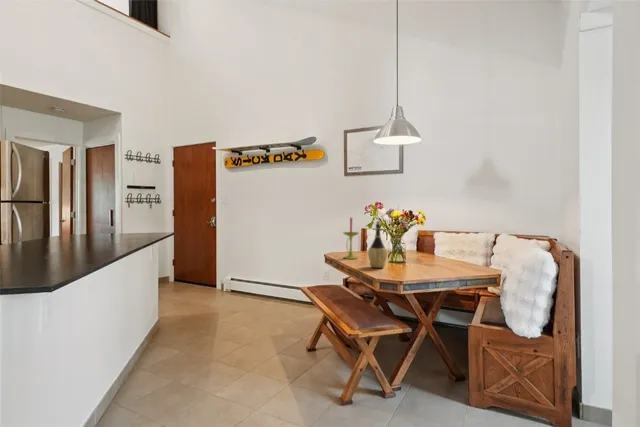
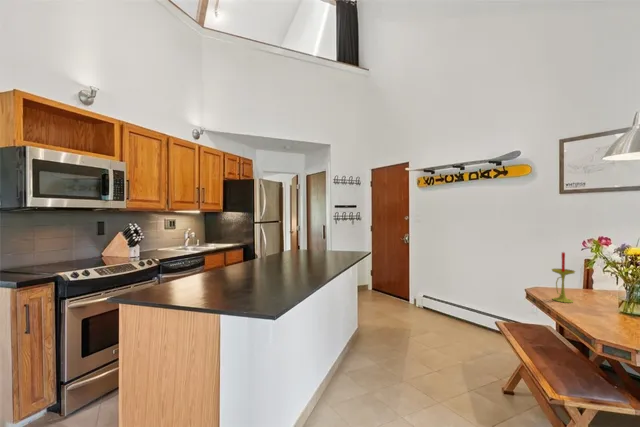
wine bottle: present [368,221,387,268] -> none [585,264,615,323]

